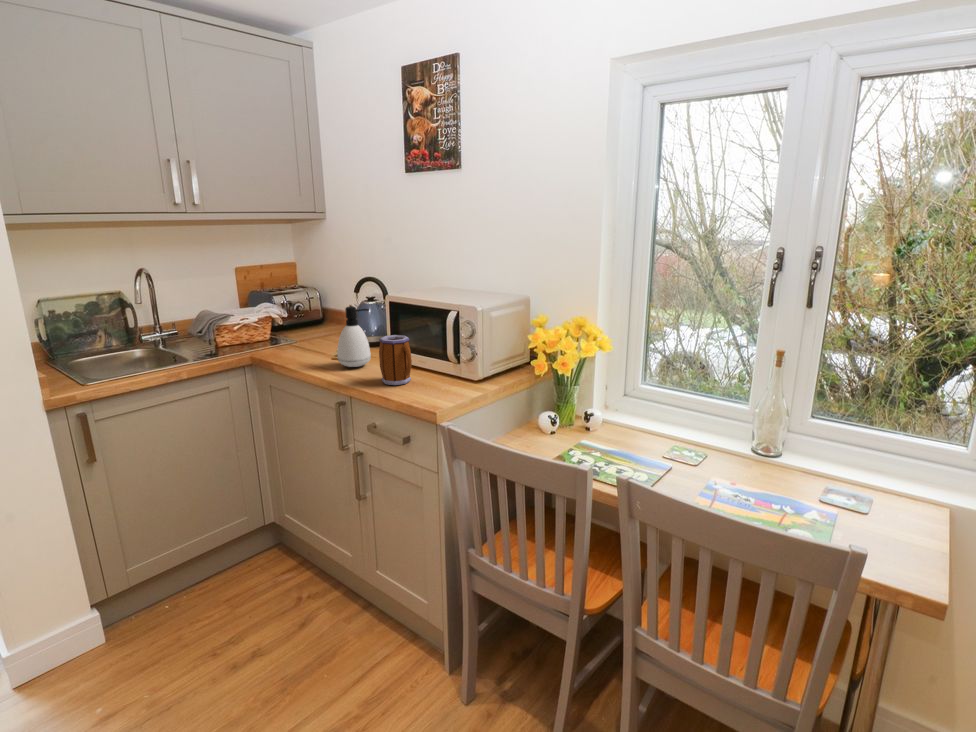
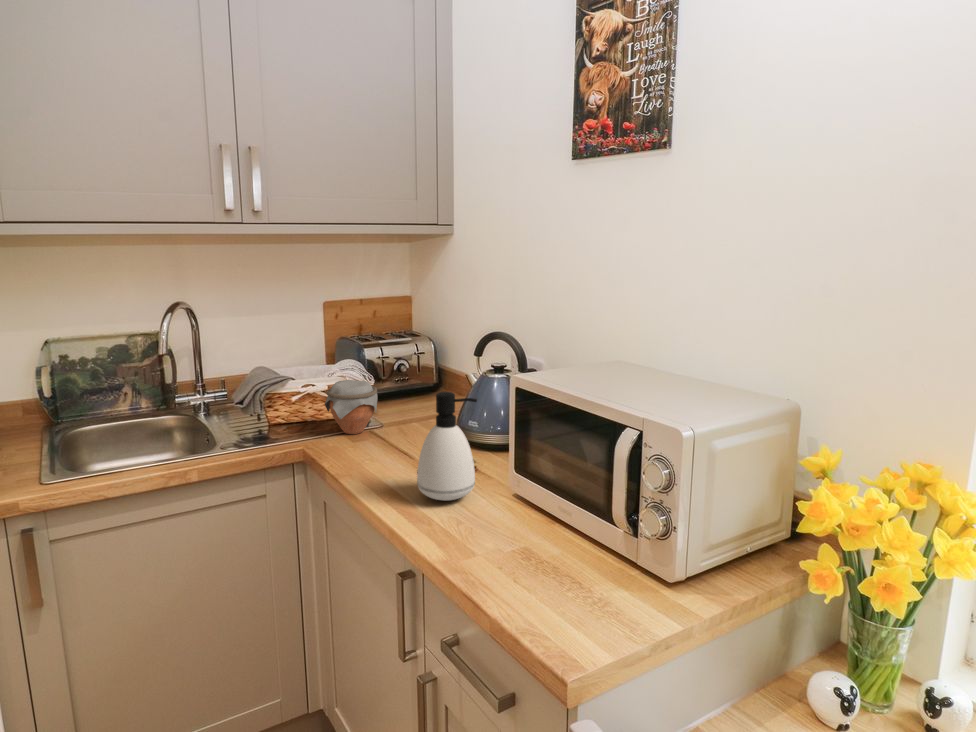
jar: none [261,313,295,347] -> present [325,380,377,434]
mug: present [379,335,412,385] -> none [477,462,538,567]

